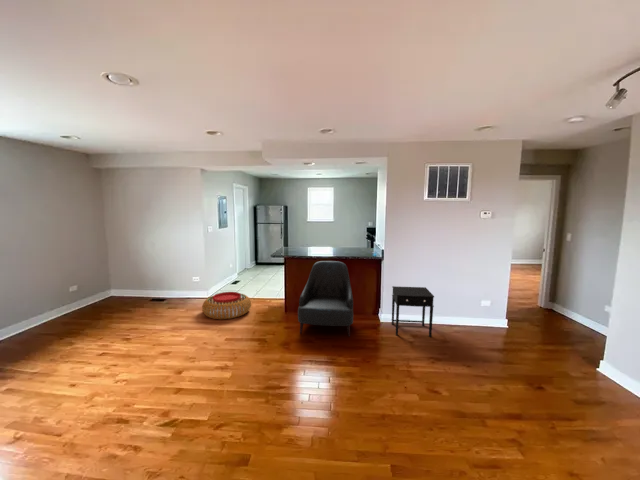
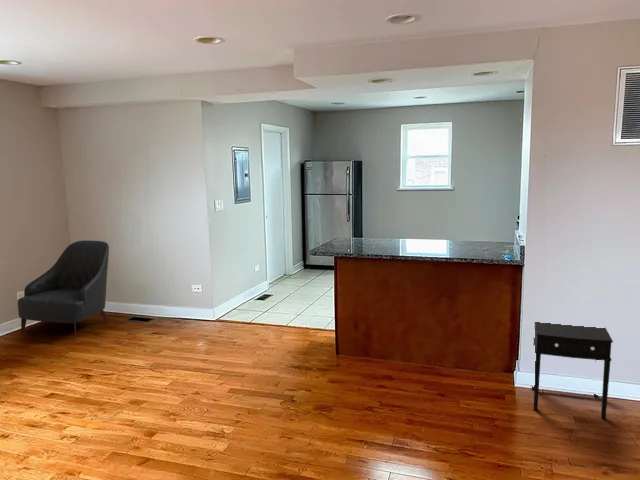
armchair: present [298,261,353,337] -> present [18,240,109,337]
pouf: present [202,292,251,319] -> none [199,313,280,358]

